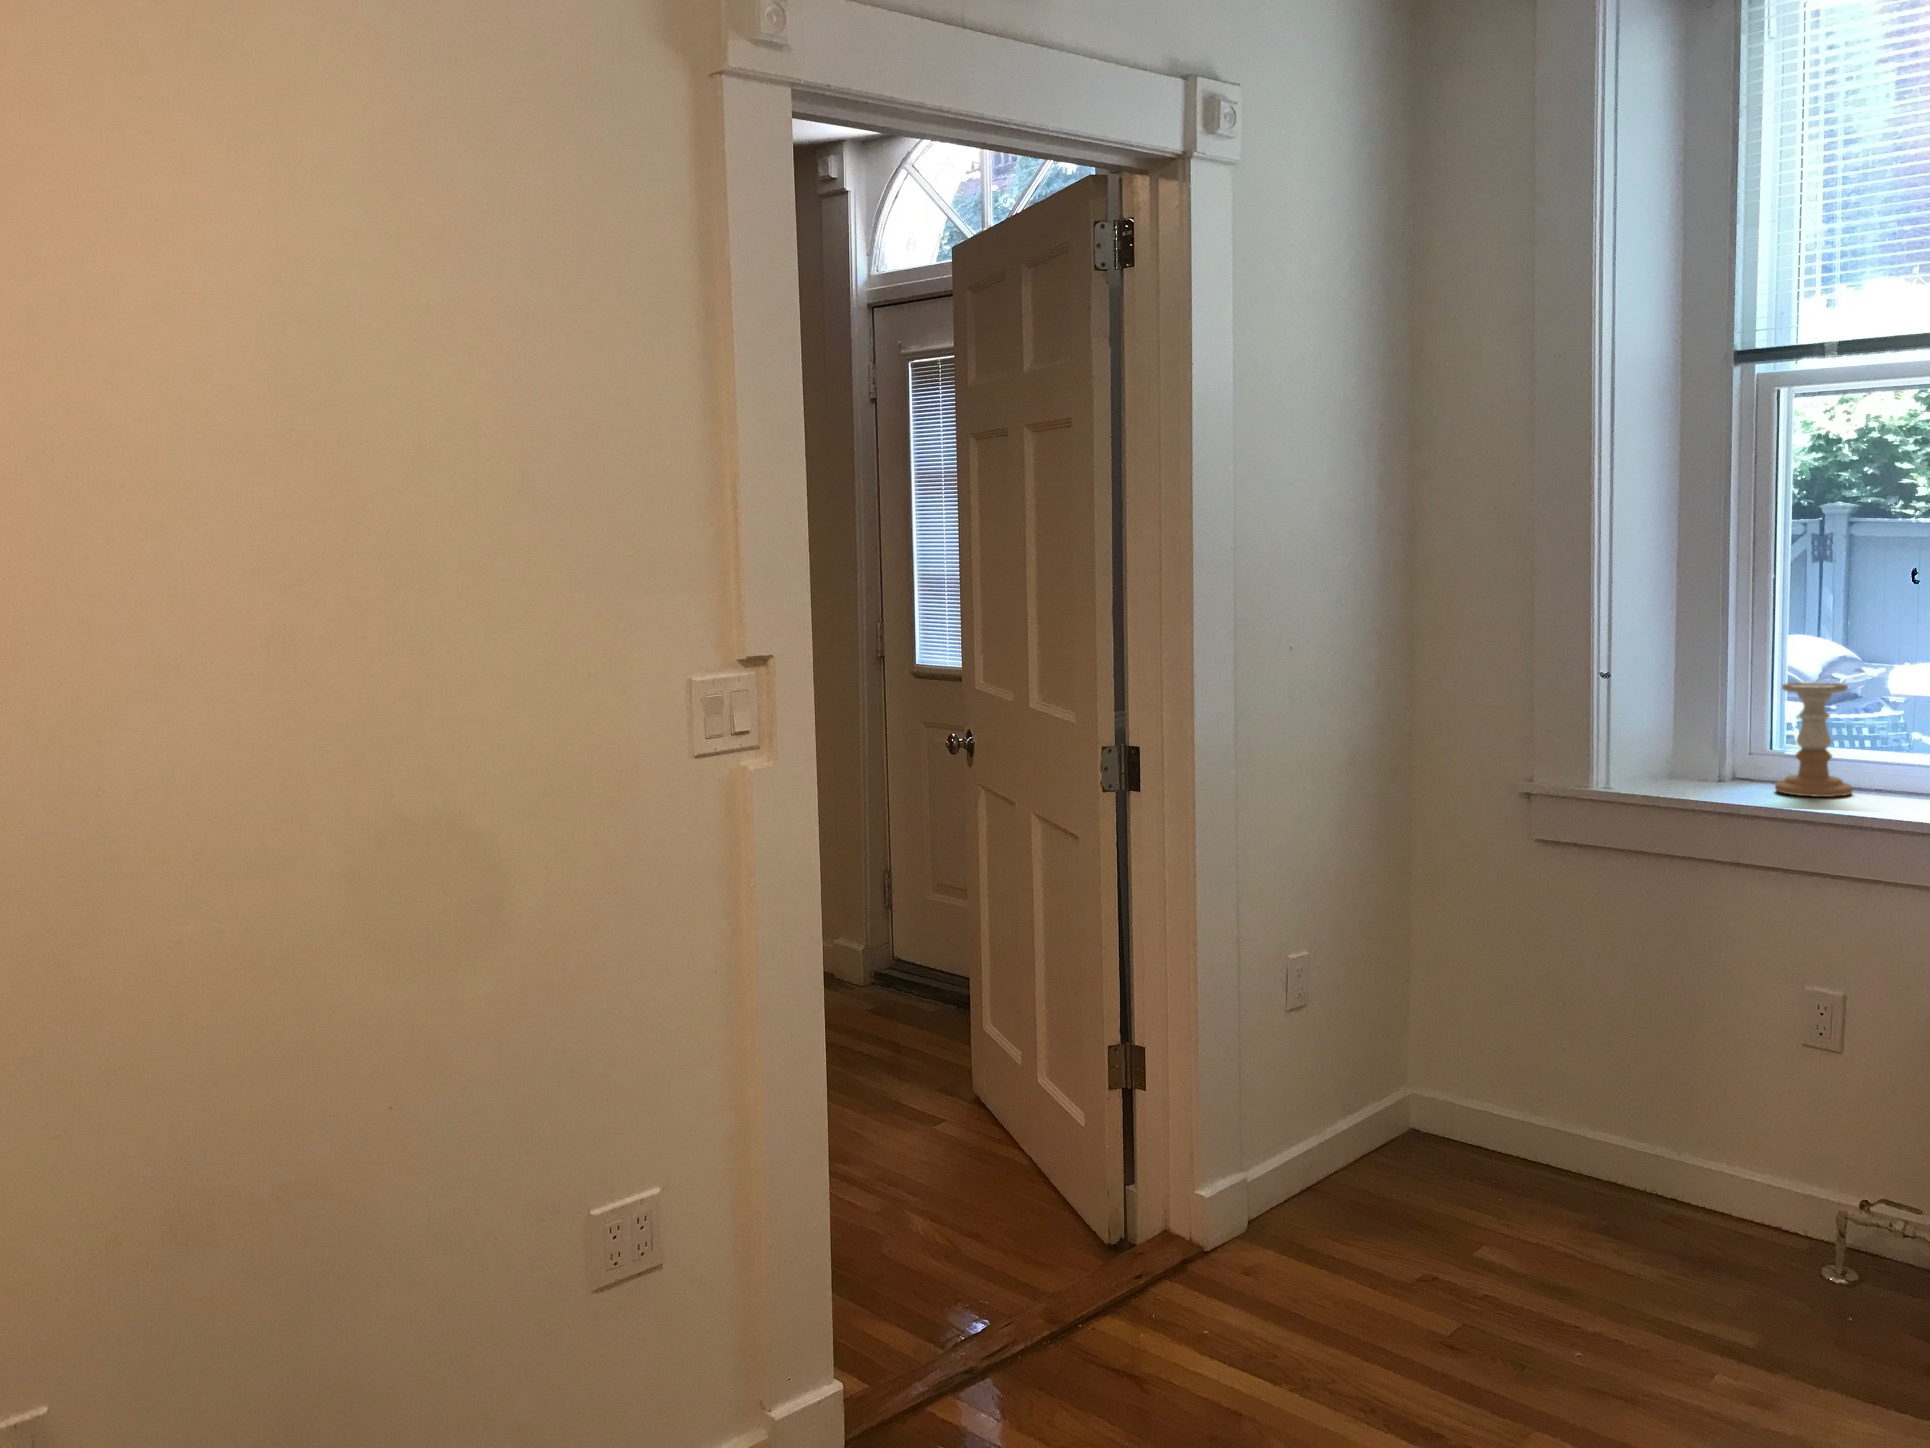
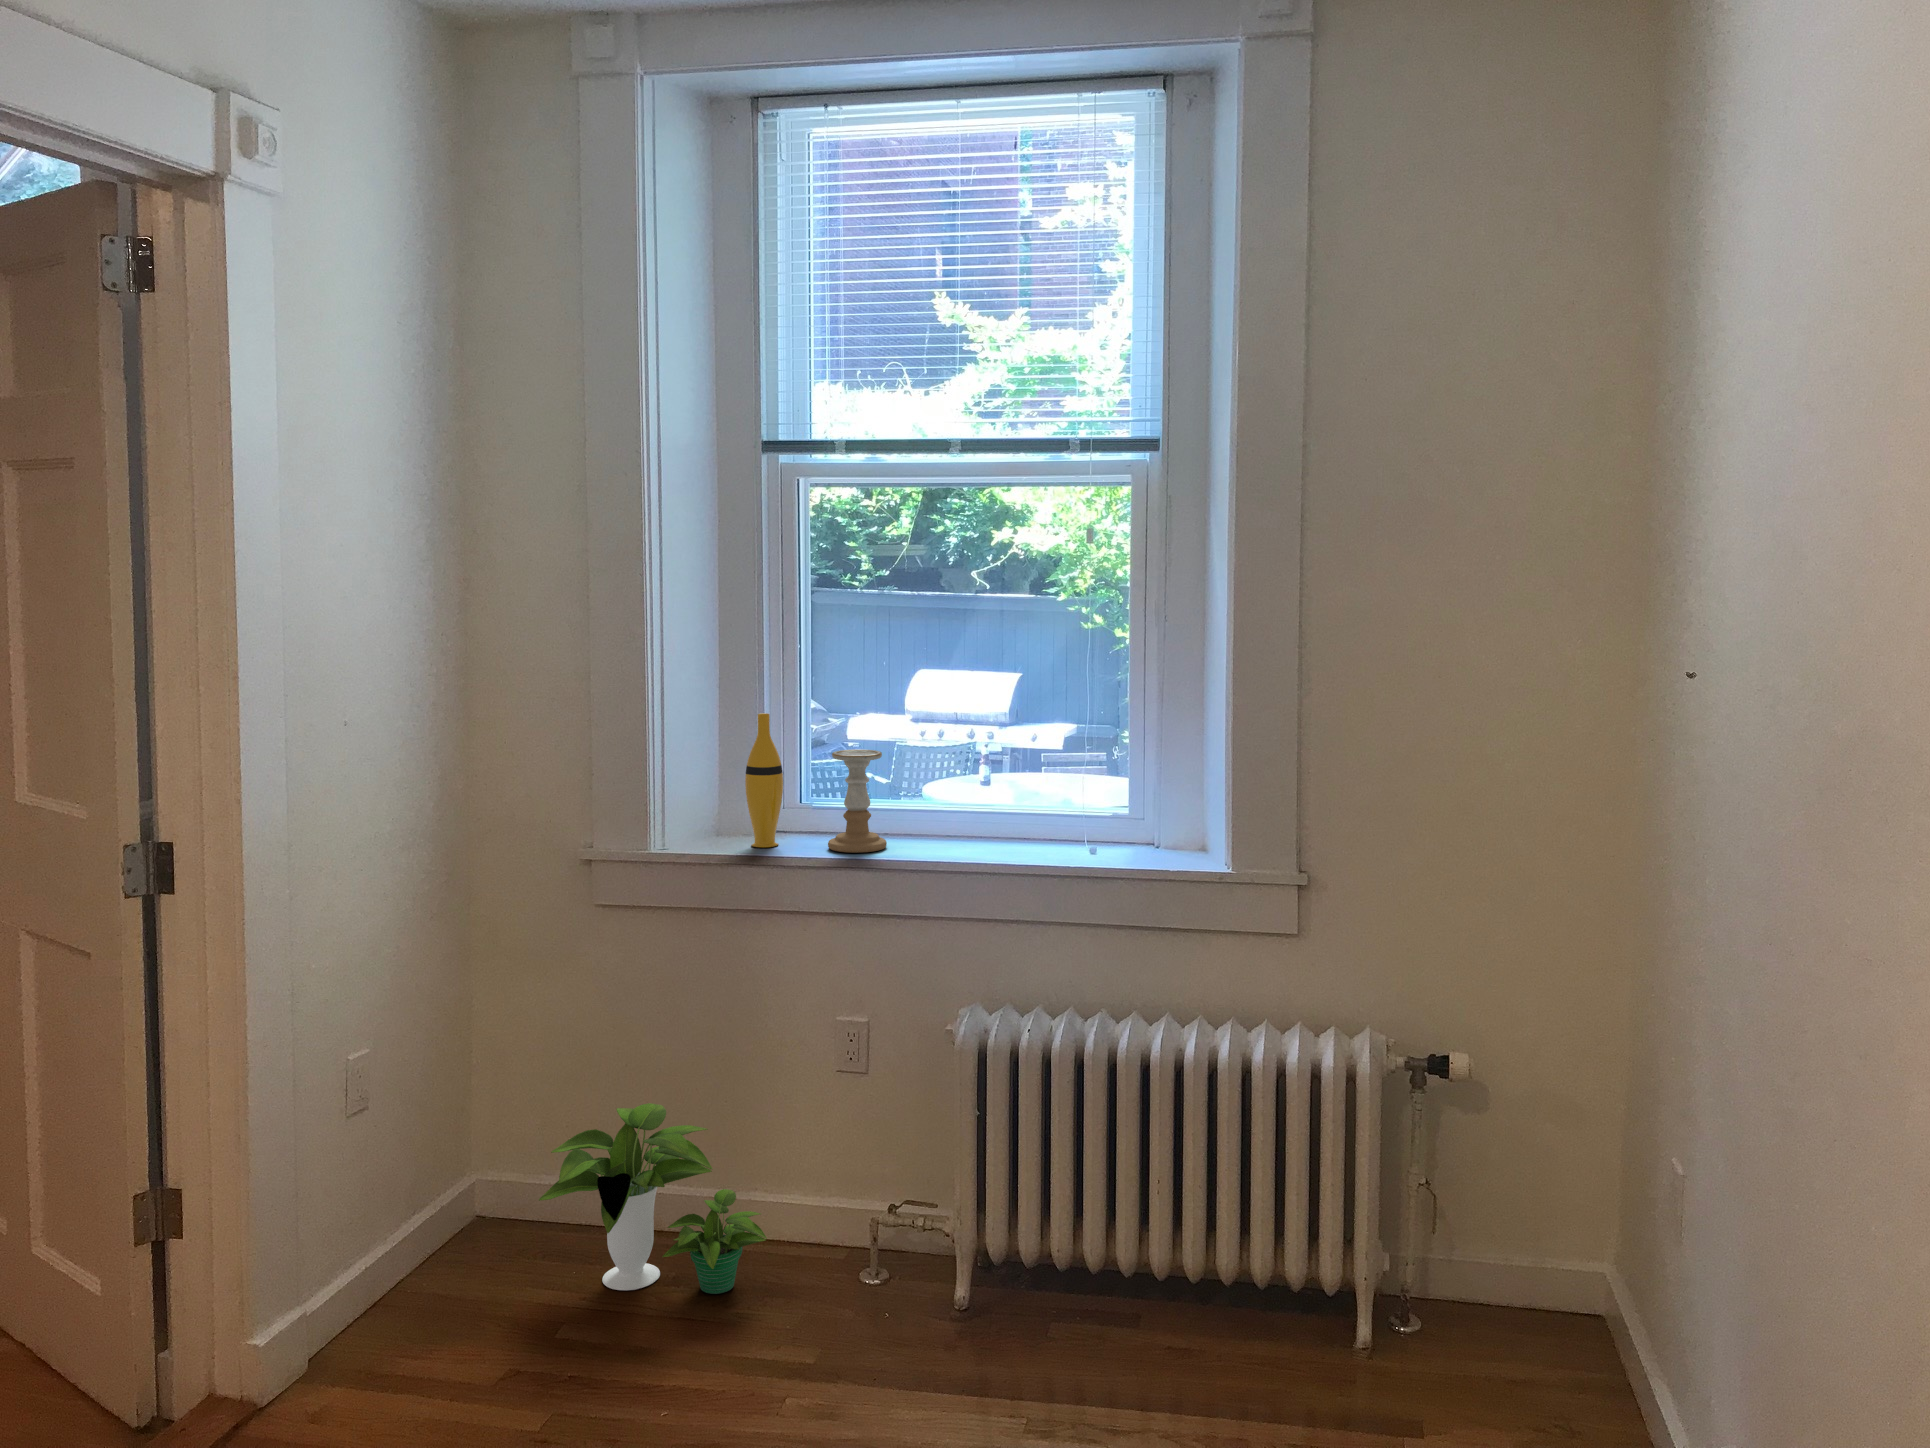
vase: none [1671,643,1718,787] -> present [745,713,783,847]
potted plant: none [1448,1044,1704,1253] -> present [539,1103,767,1294]

